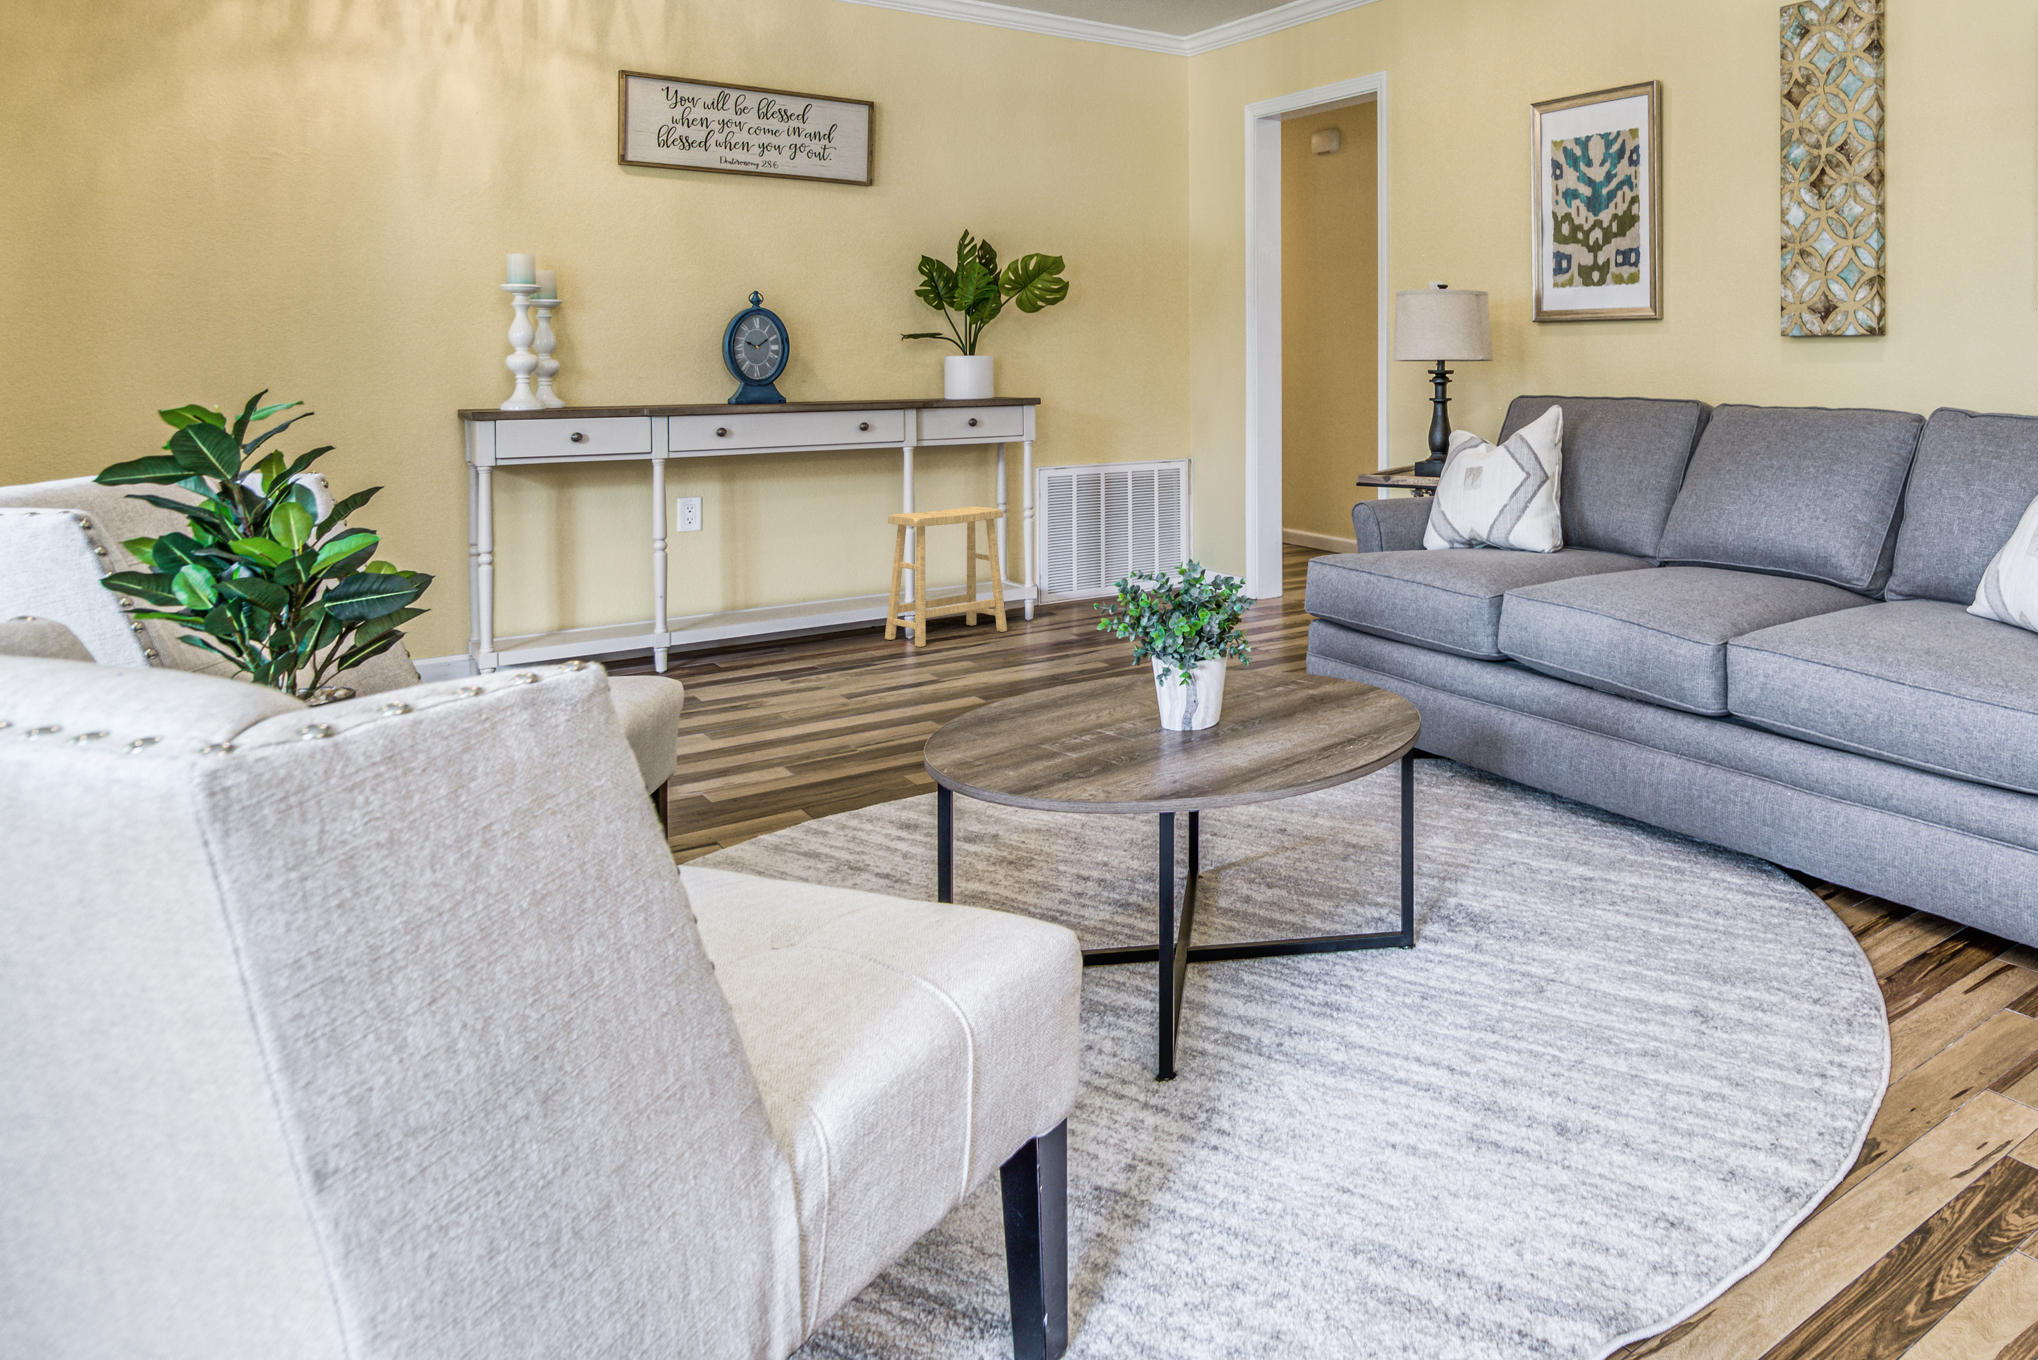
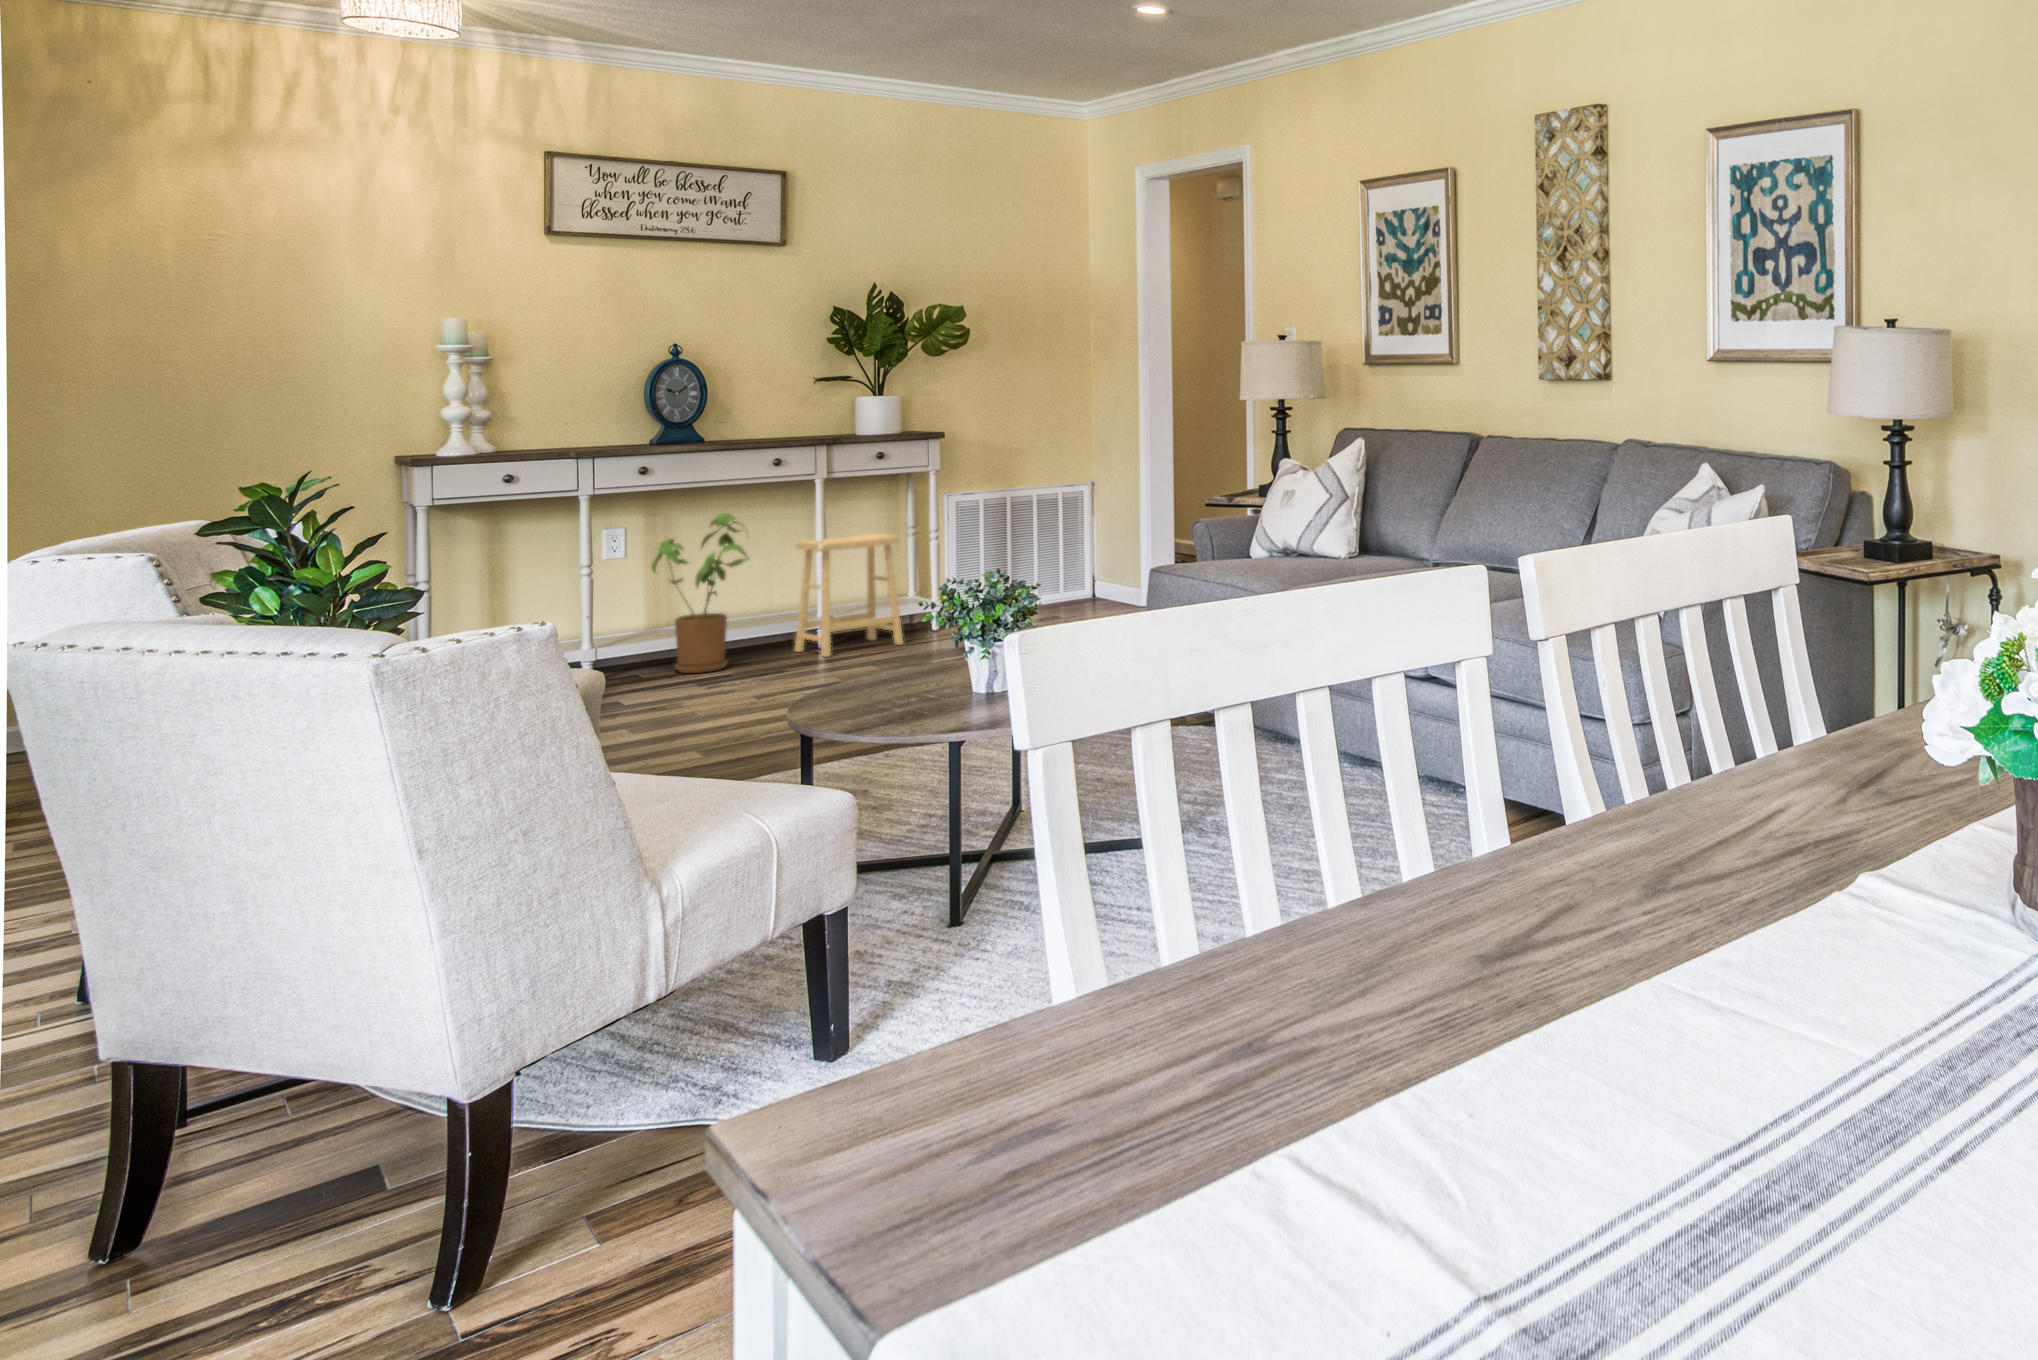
house plant: none [720,483,835,667] -> present [651,513,748,673]

